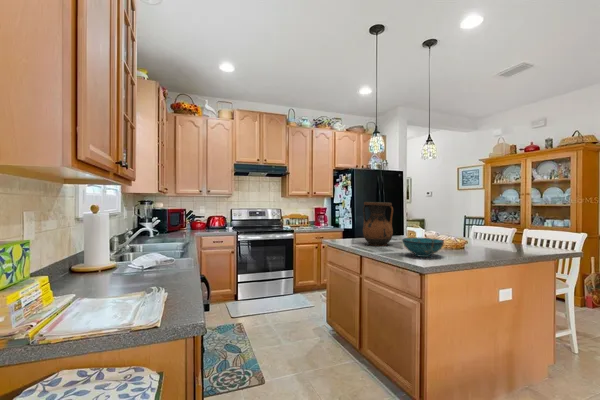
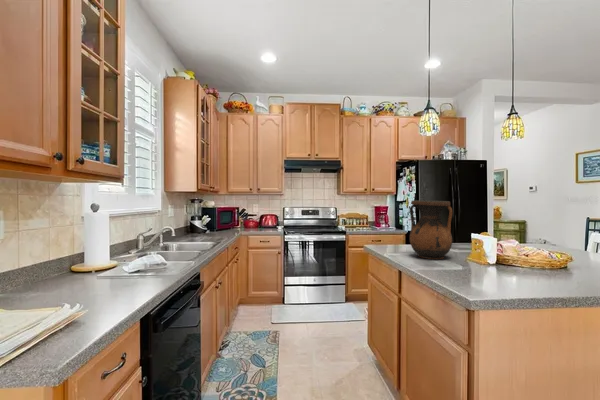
decorative bowl: present [402,238,444,257] -> none [453,253,523,285]

